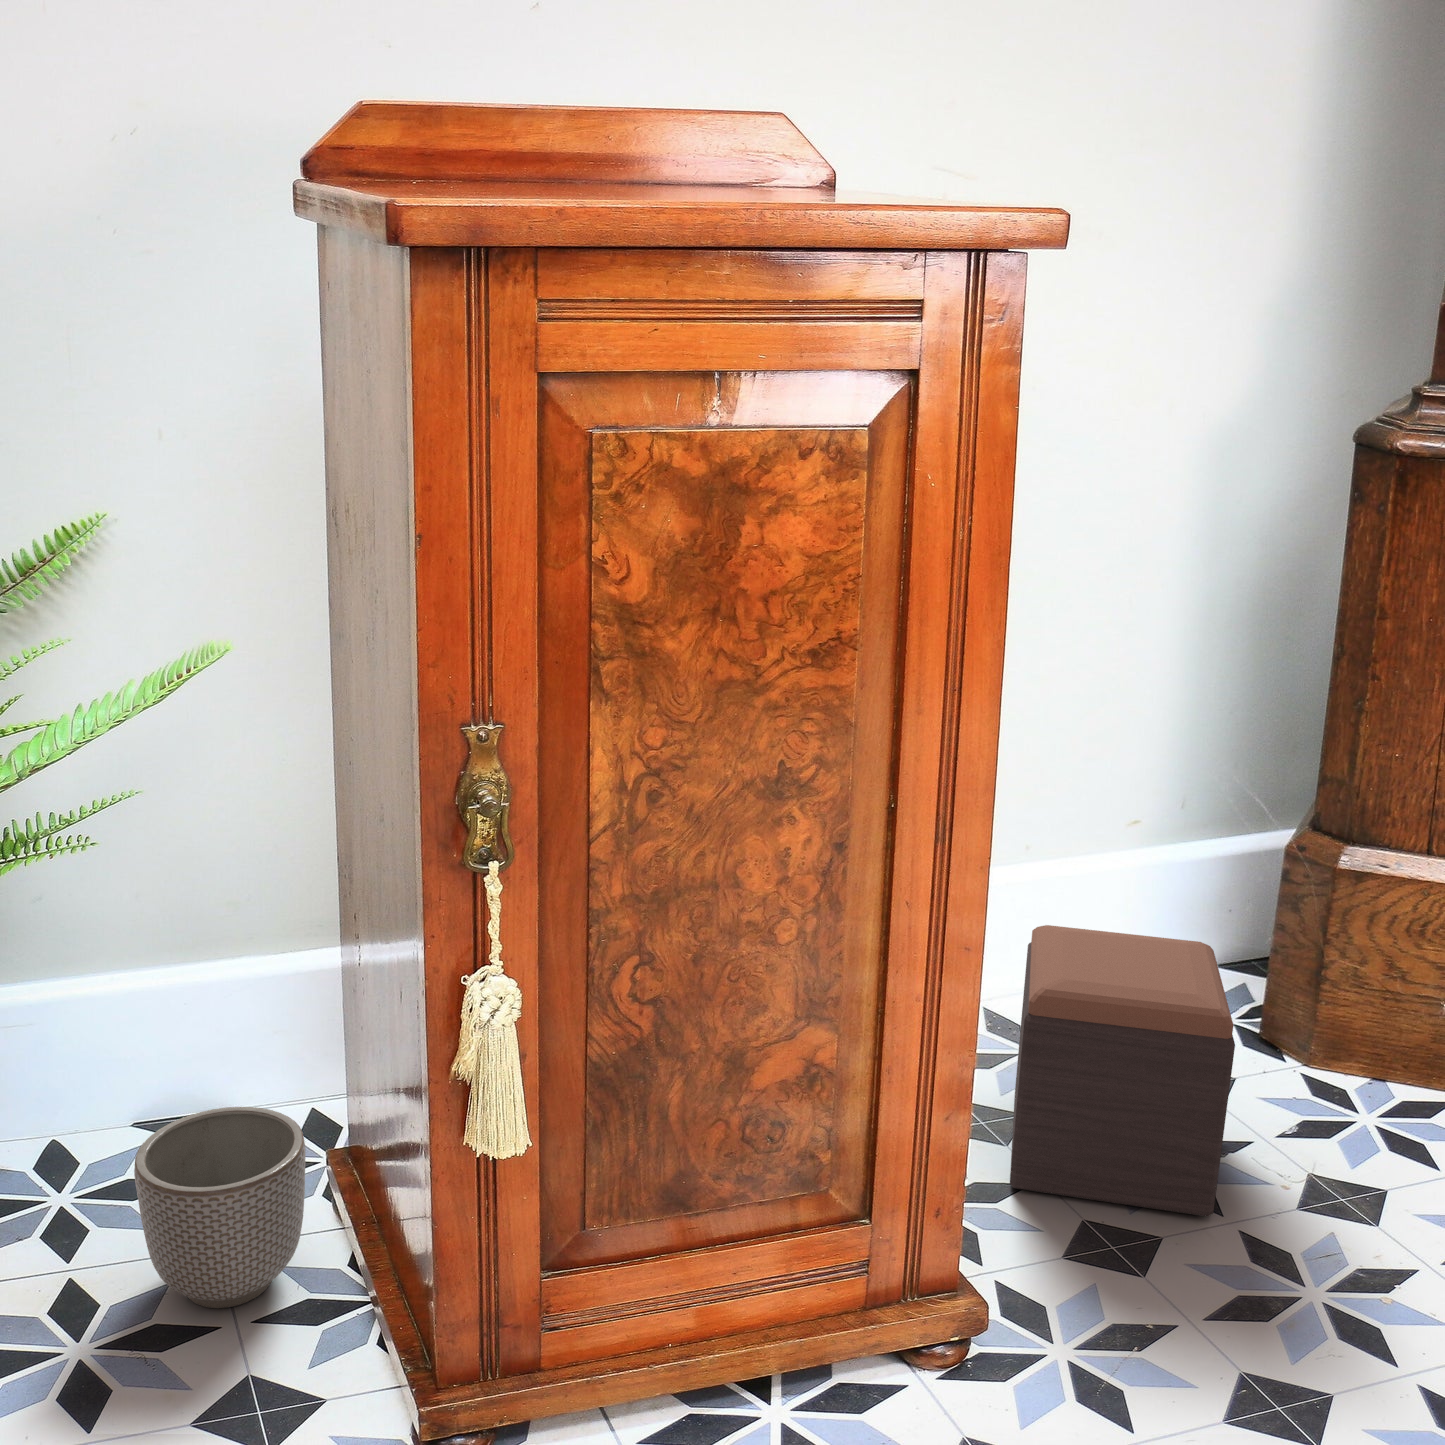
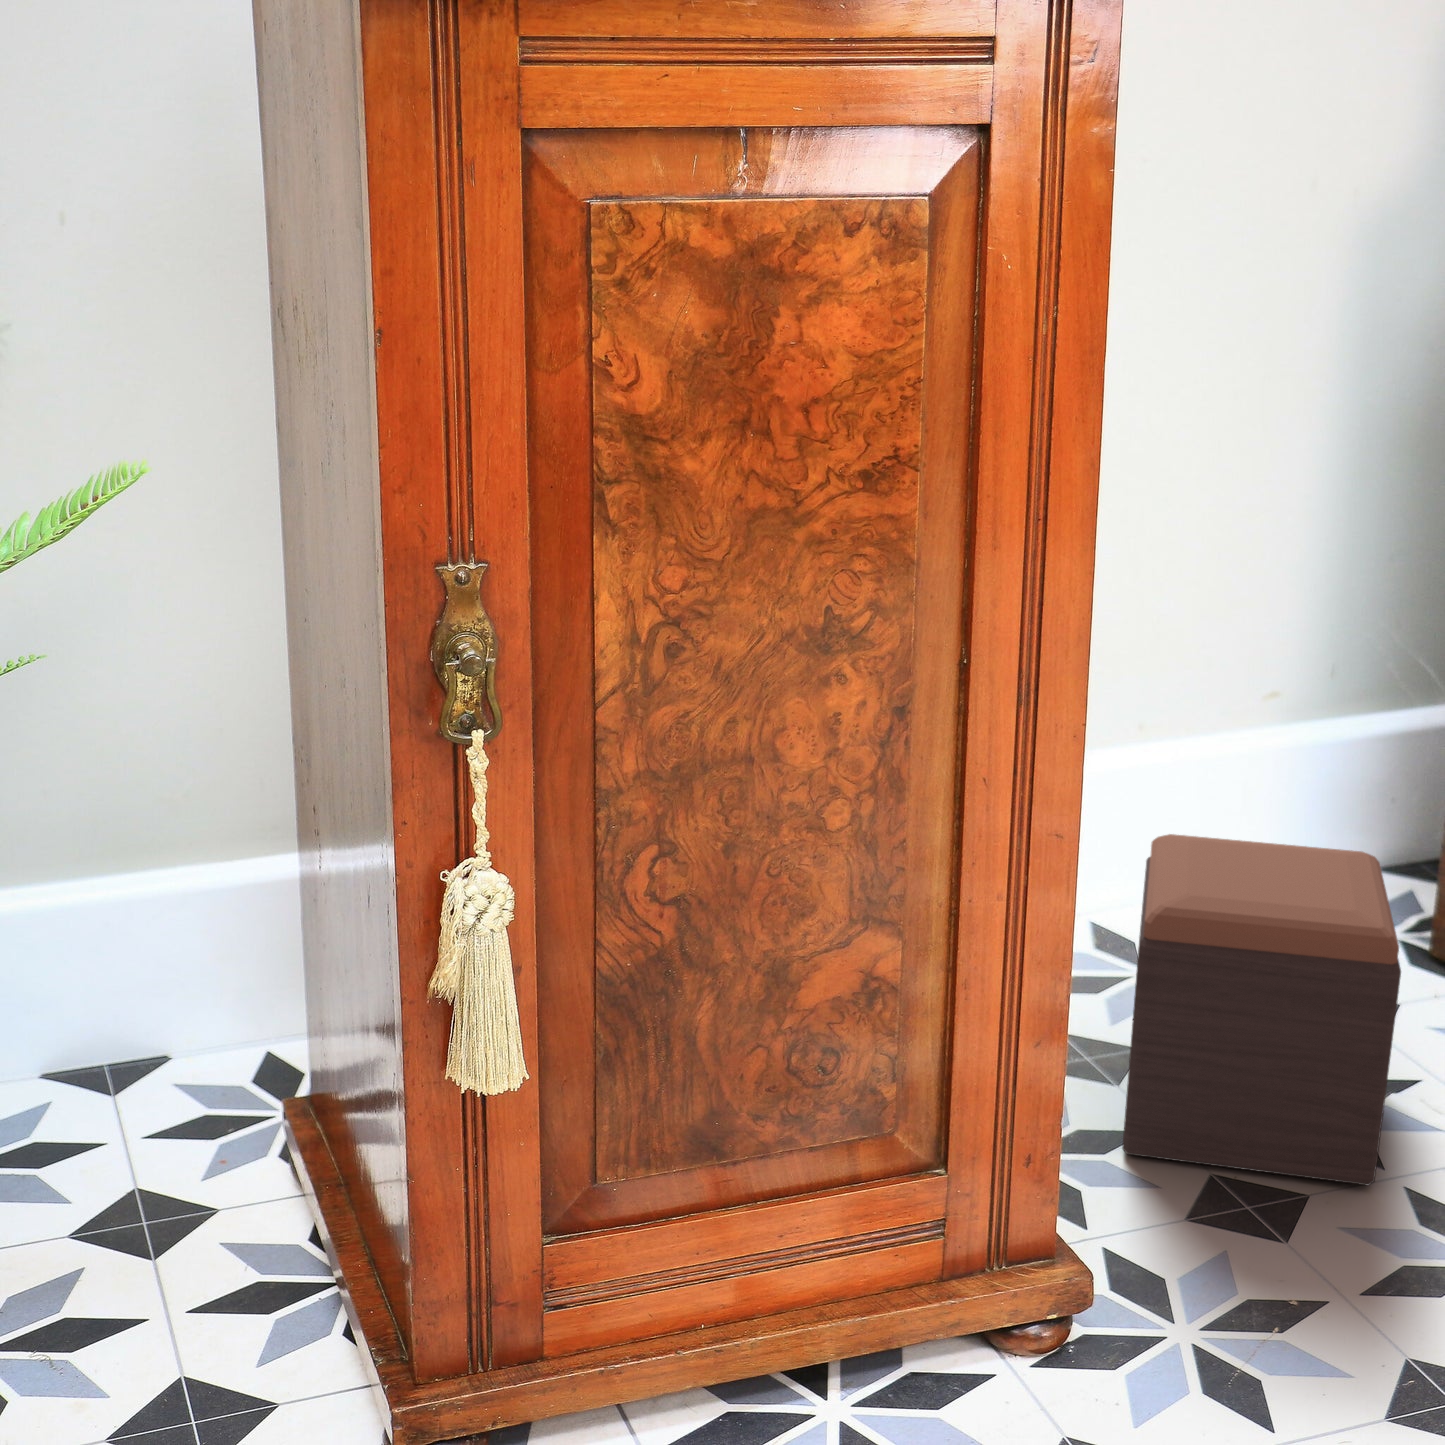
planter: present [134,1107,306,1308] -> none [54,1055,258,1291]

